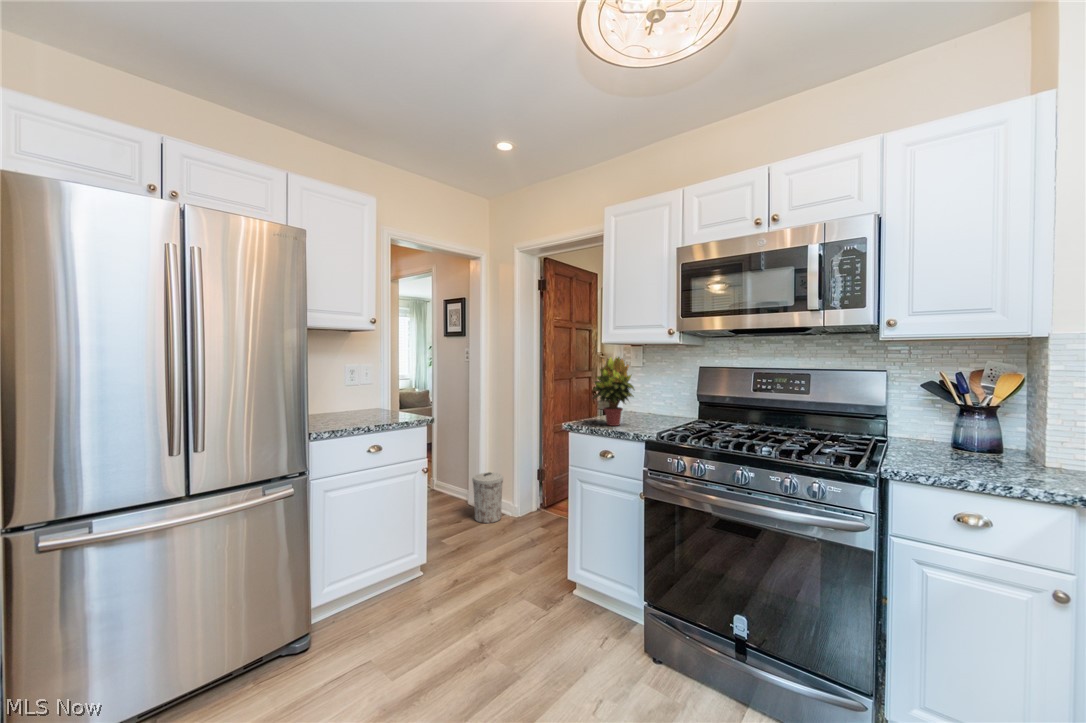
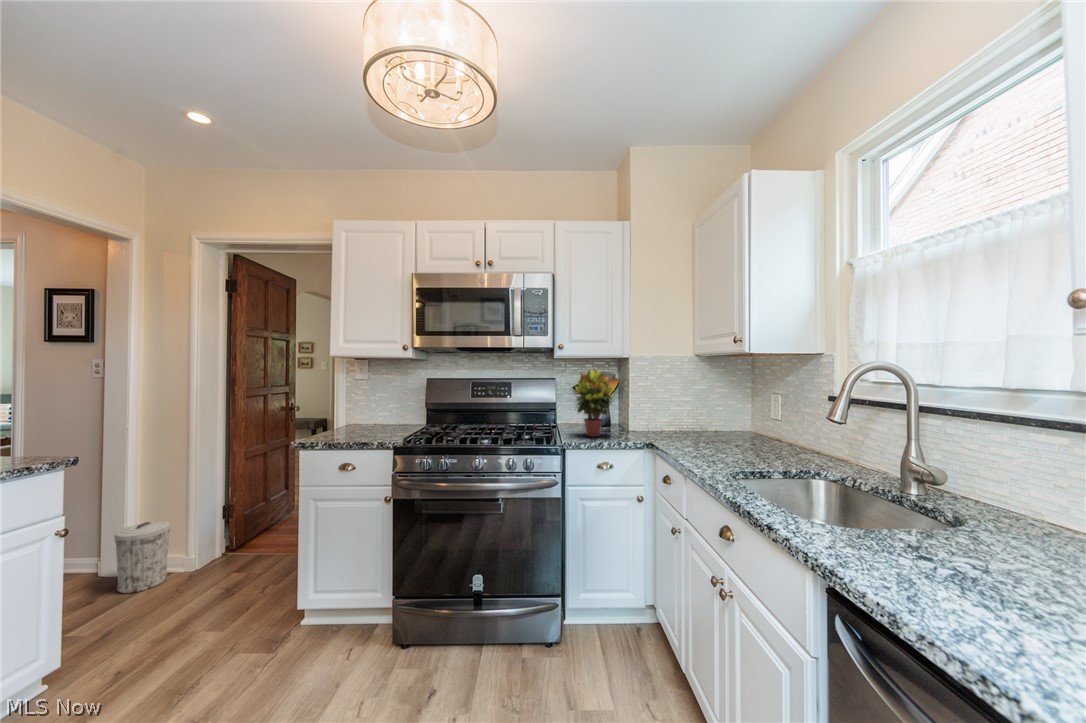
potted plant: present [593,357,634,426] -> present [575,369,614,437]

